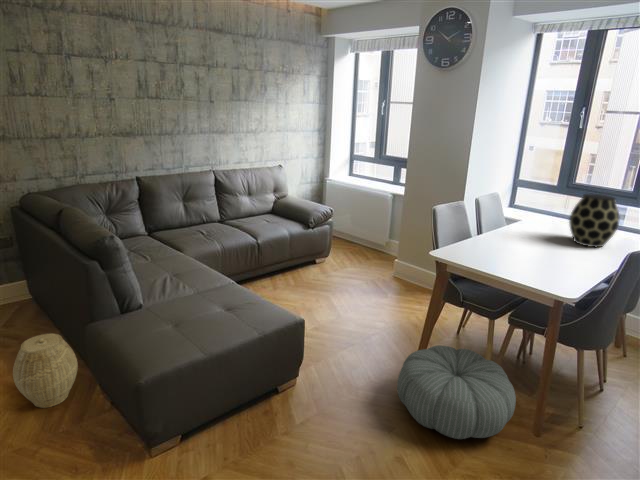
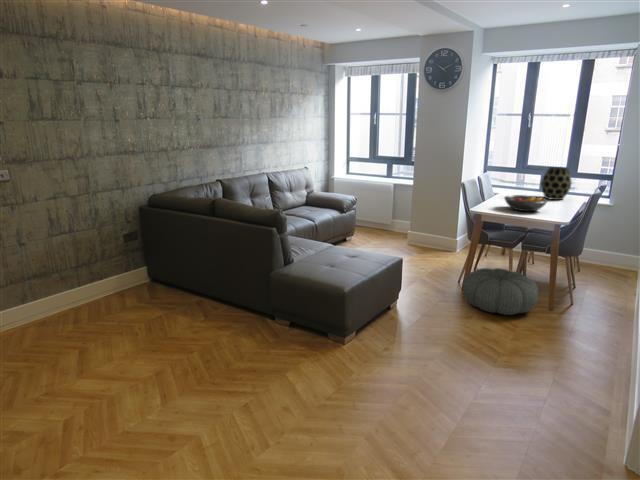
fruit bowl: none [483,237,554,268] -> present [504,195,548,211]
woven basket: present [13,334,78,408] -> none [226,282,265,333]

